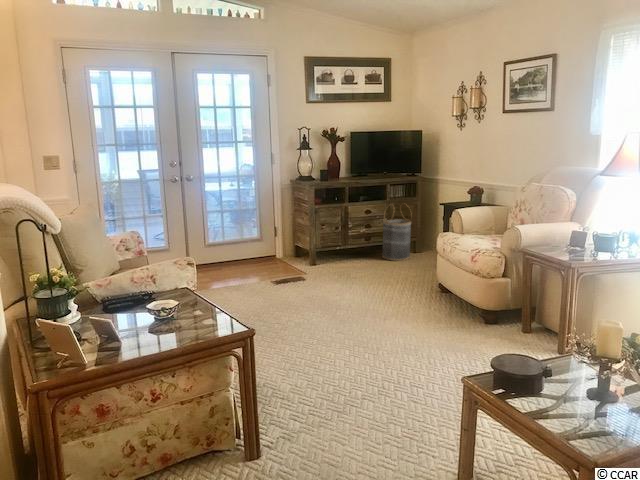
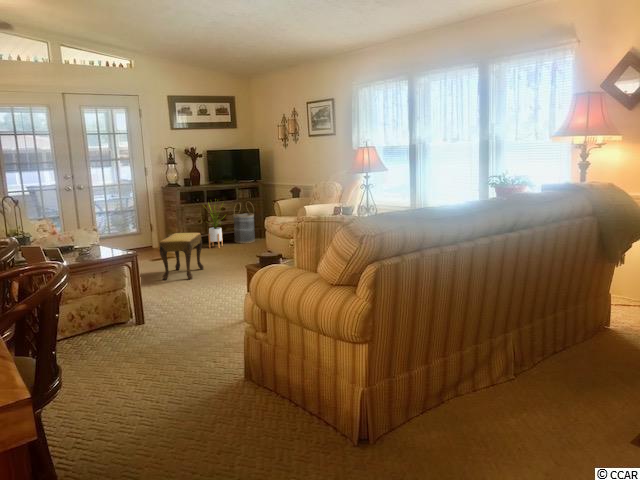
house plant: none [342,197,378,267] -> present [207,205,223,248]
footstool: none [288,255,348,333] -> present [159,233,204,280]

